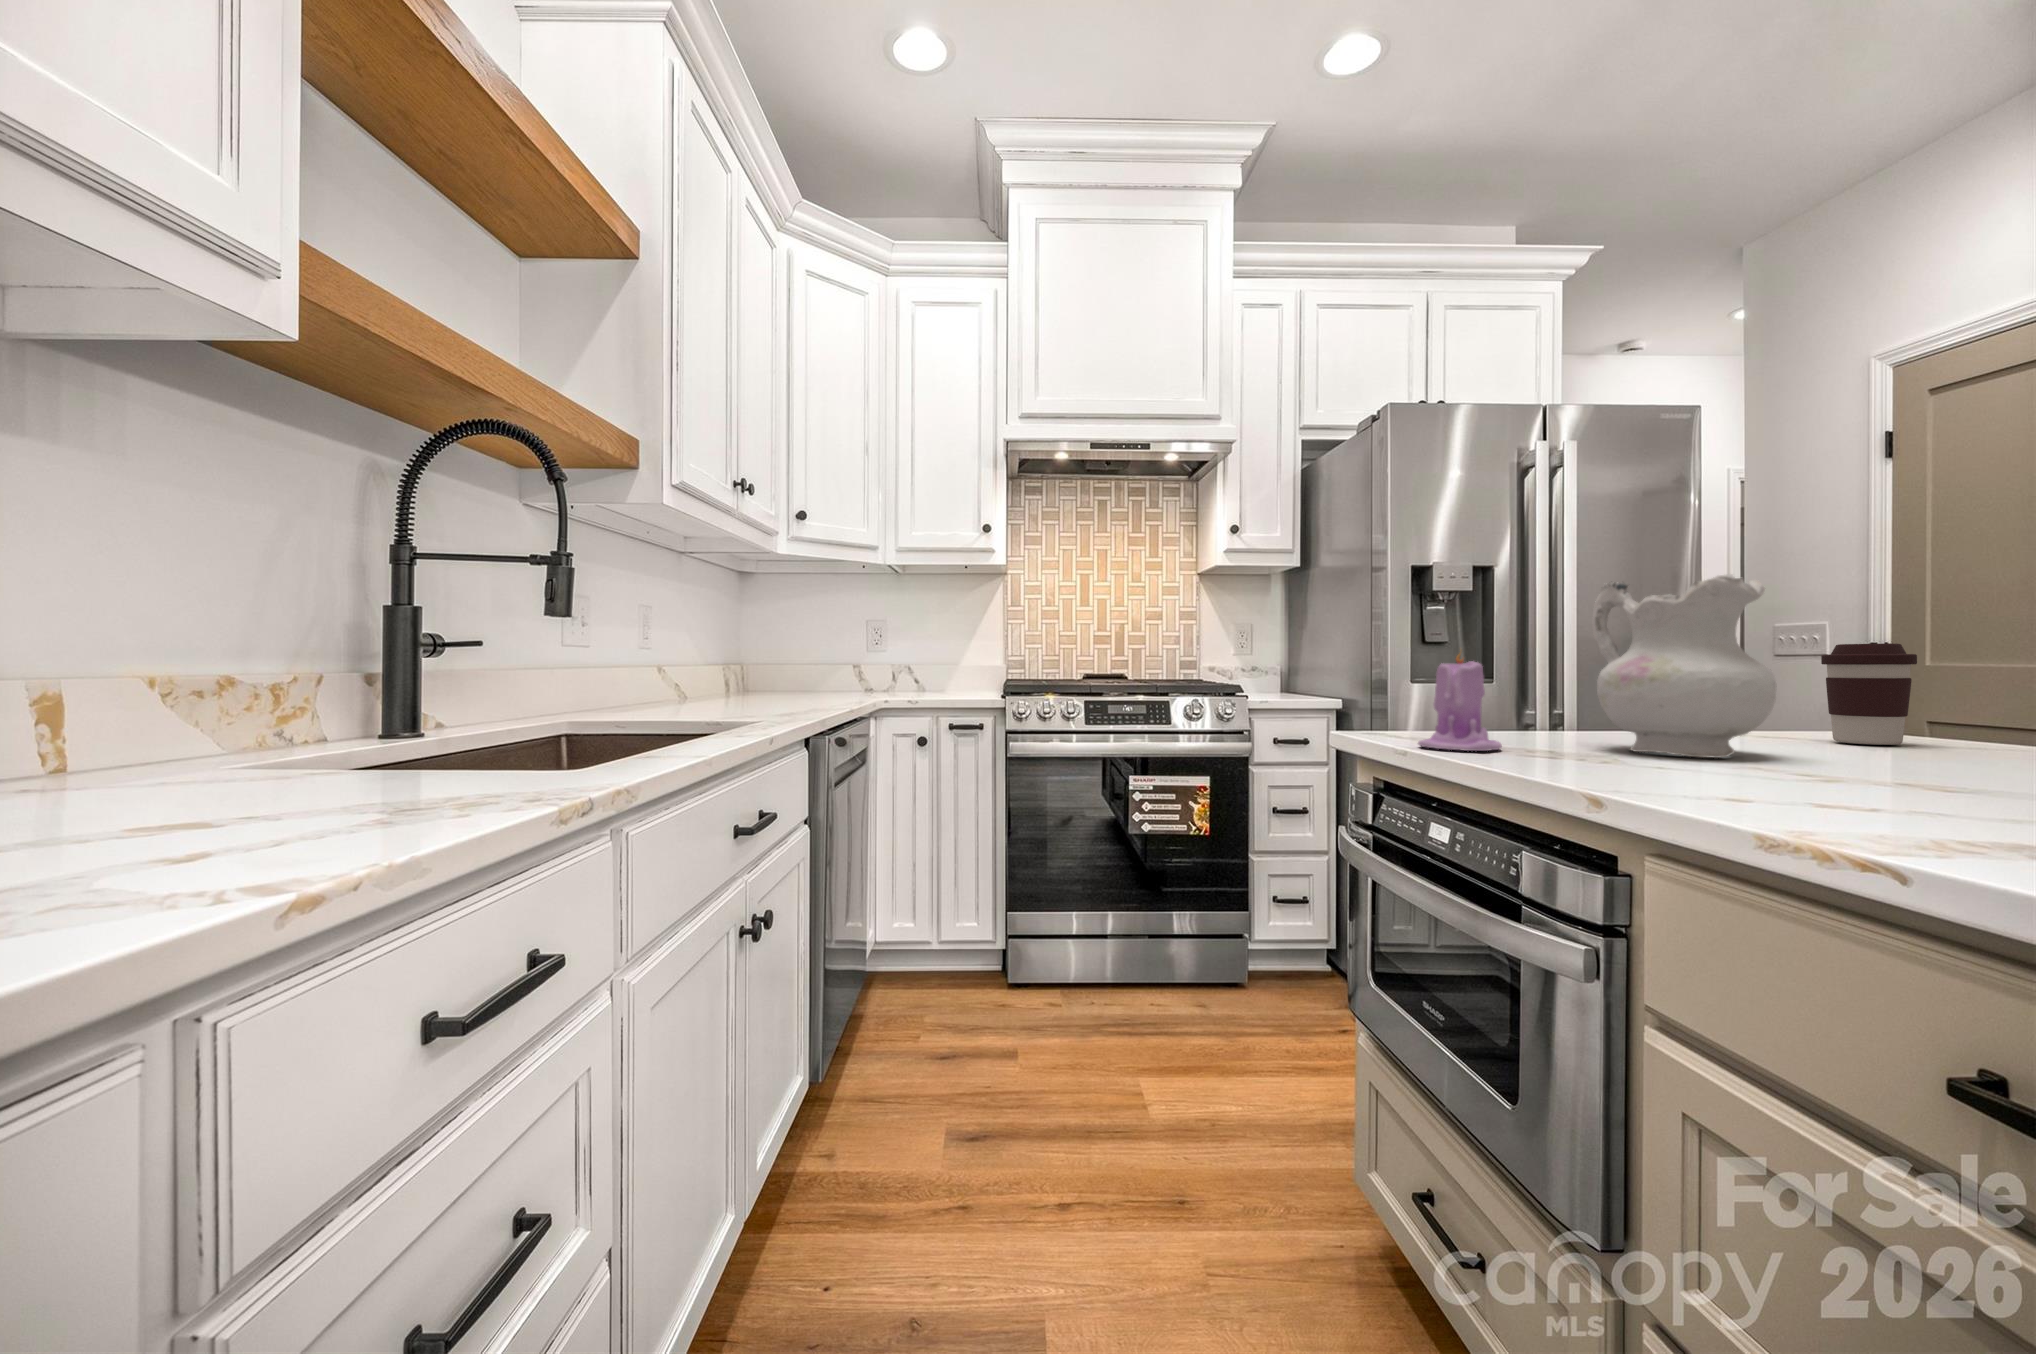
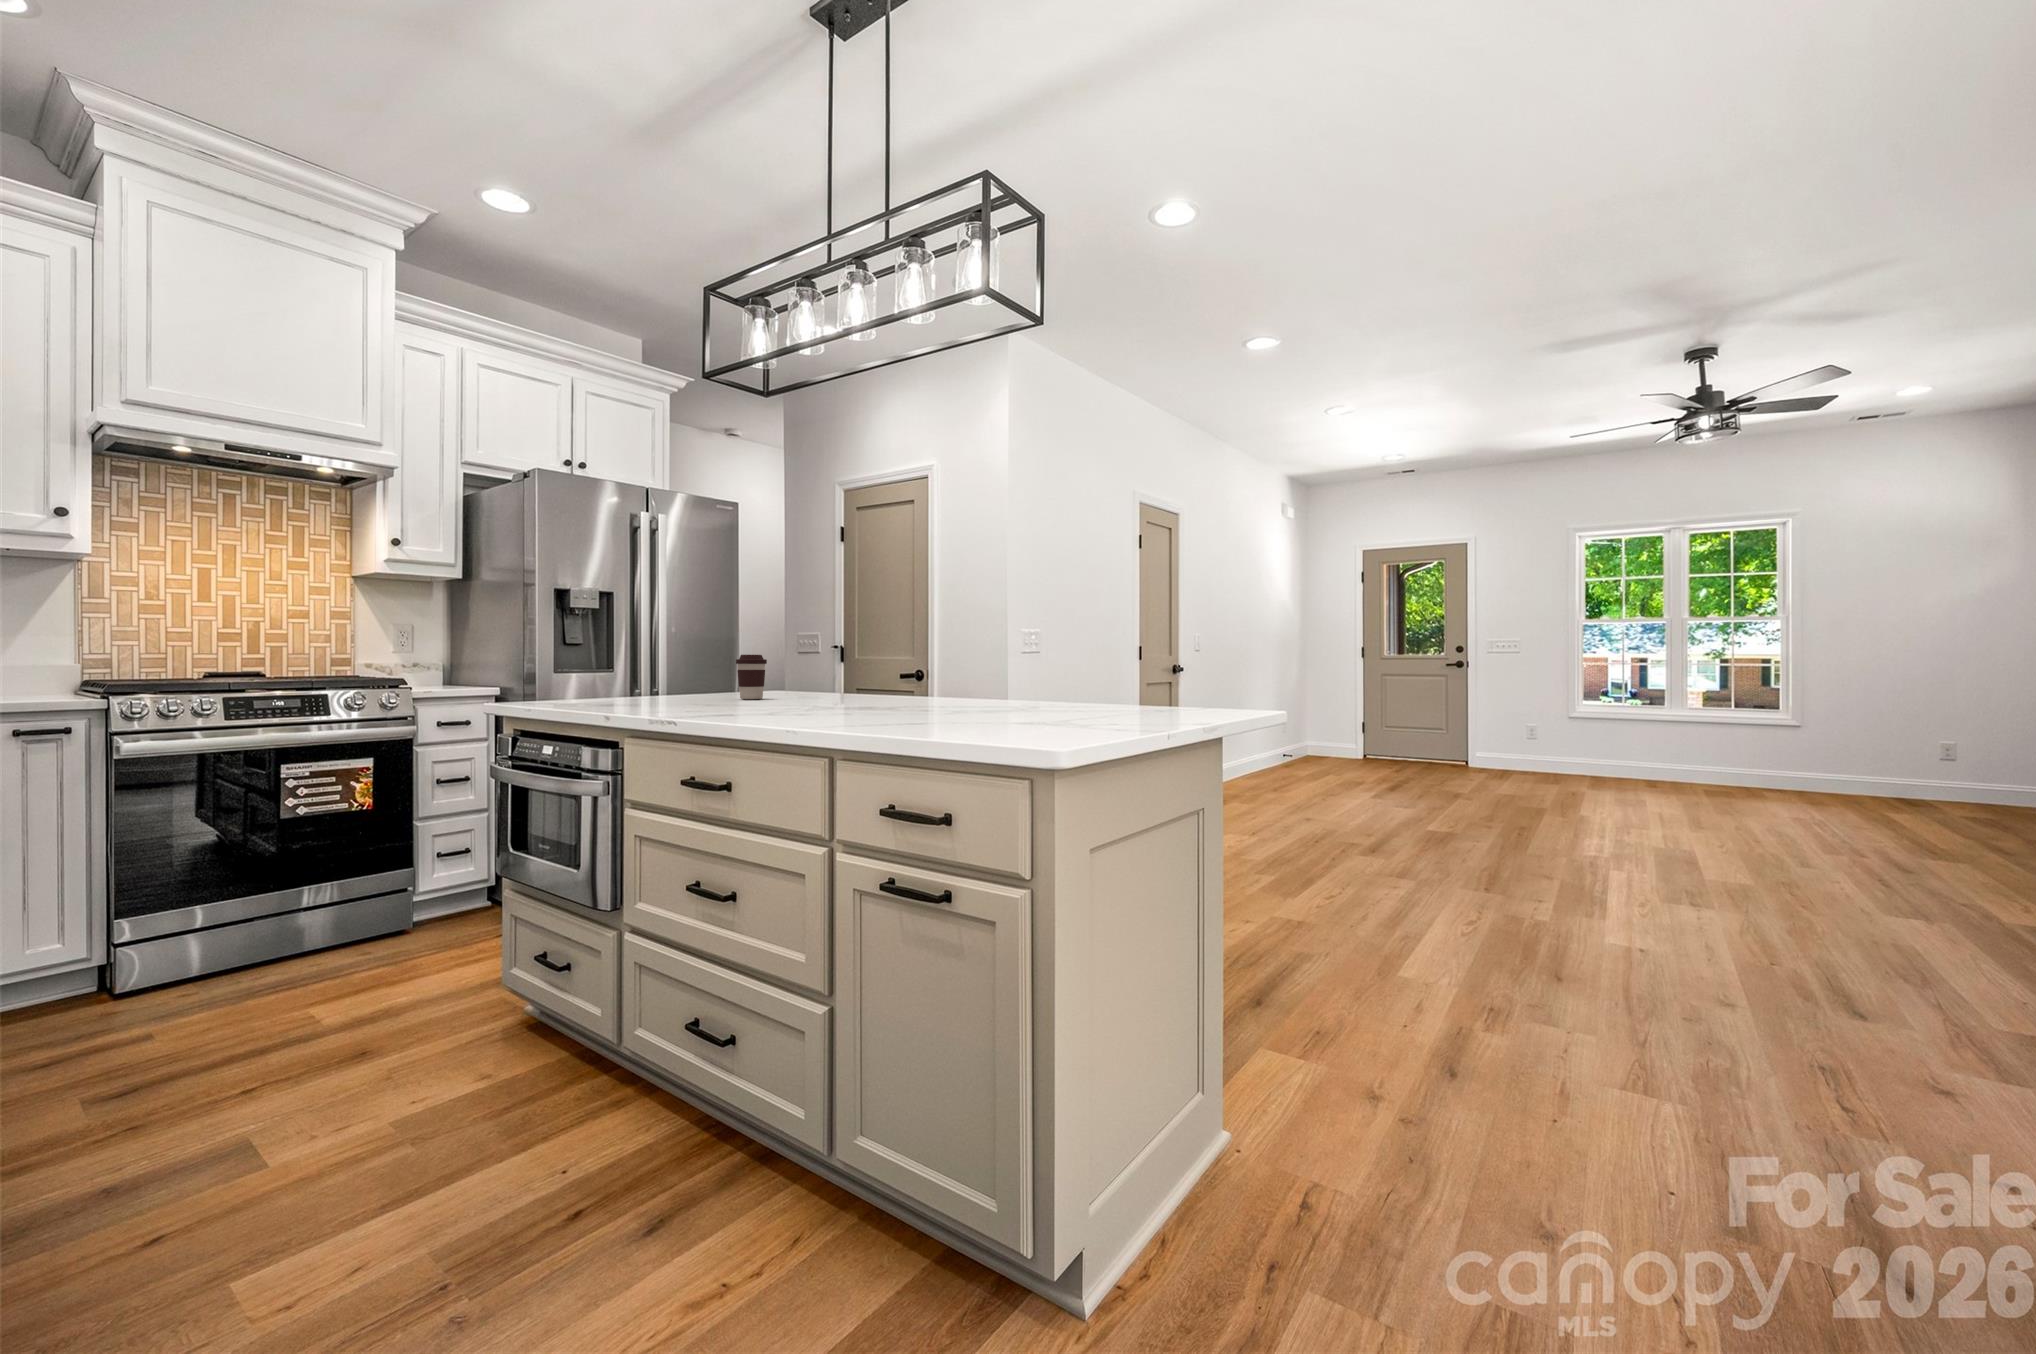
ceramic pitcher: present [1593,574,1776,757] -> none [631,622,702,706]
candle: present [1418,654,1502,751] -> none [538,654,584,709]

